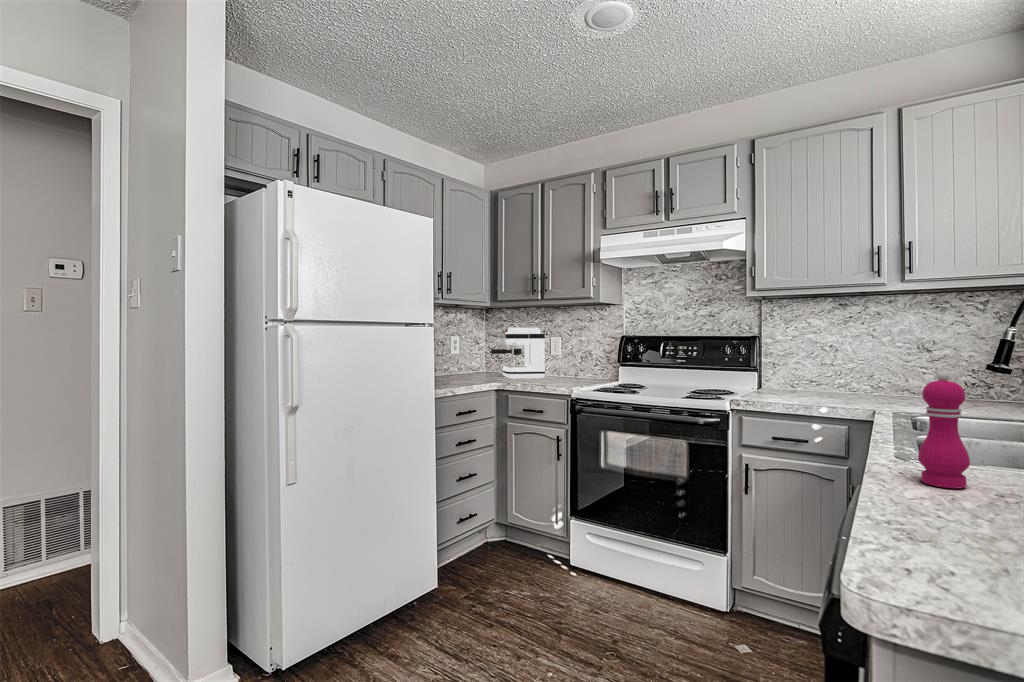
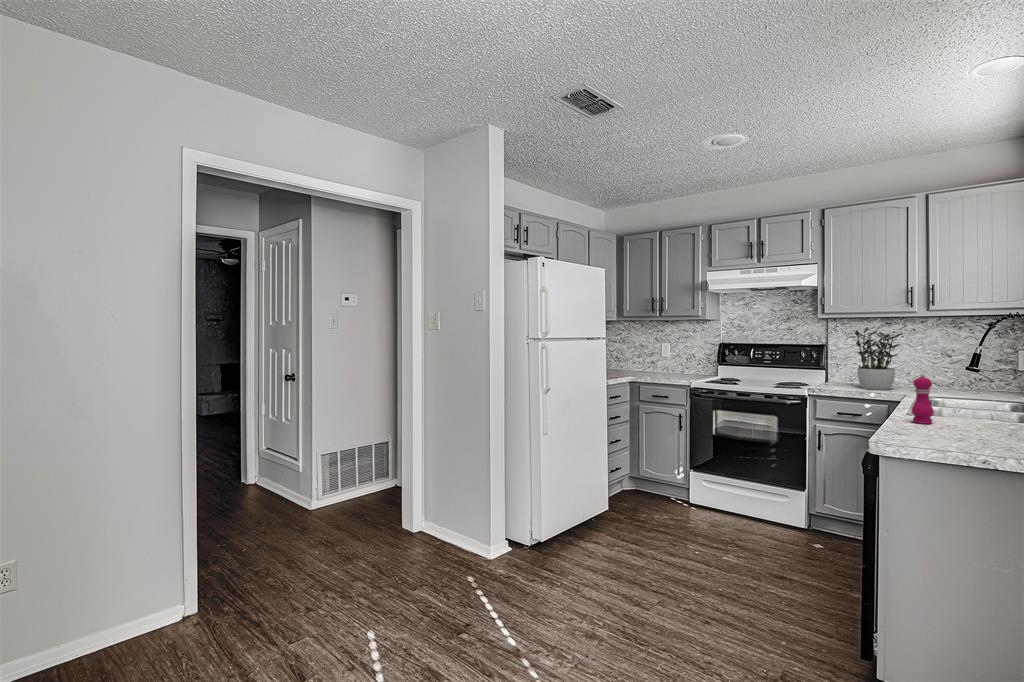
potted plant: none [787,307,868,401] -> present [849,327,903,390]
coffee maker: present [491,328,545,380] -> none [619,336,661,375]

